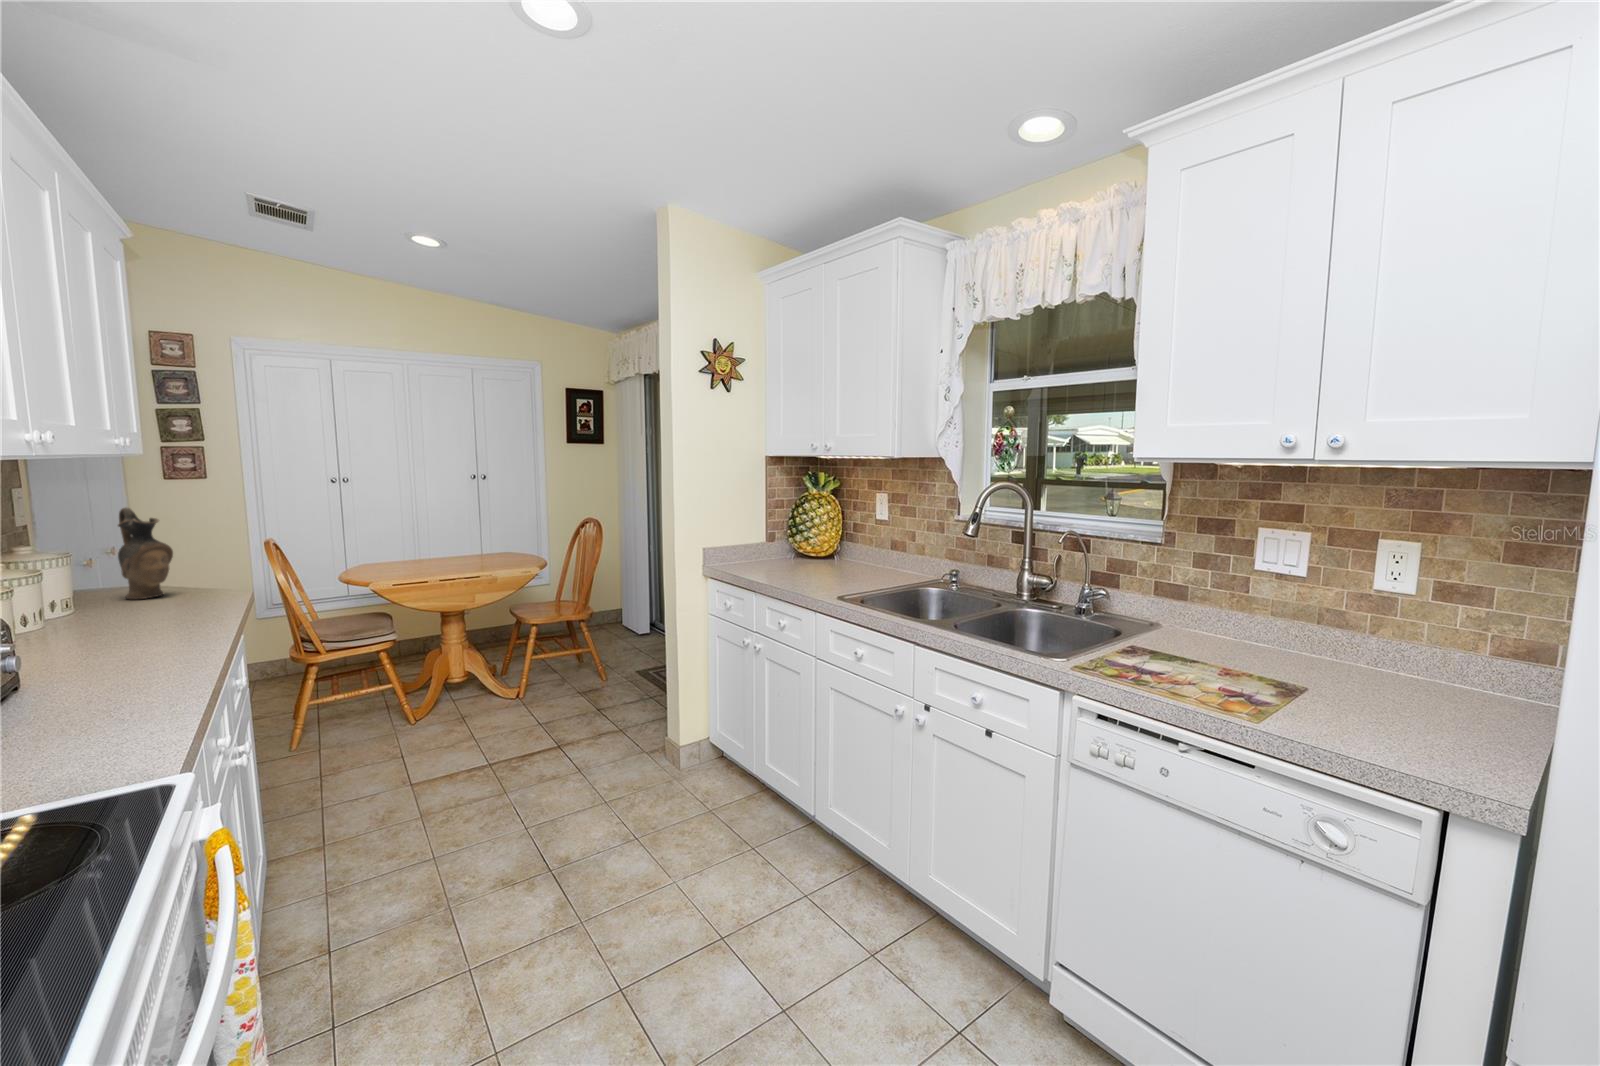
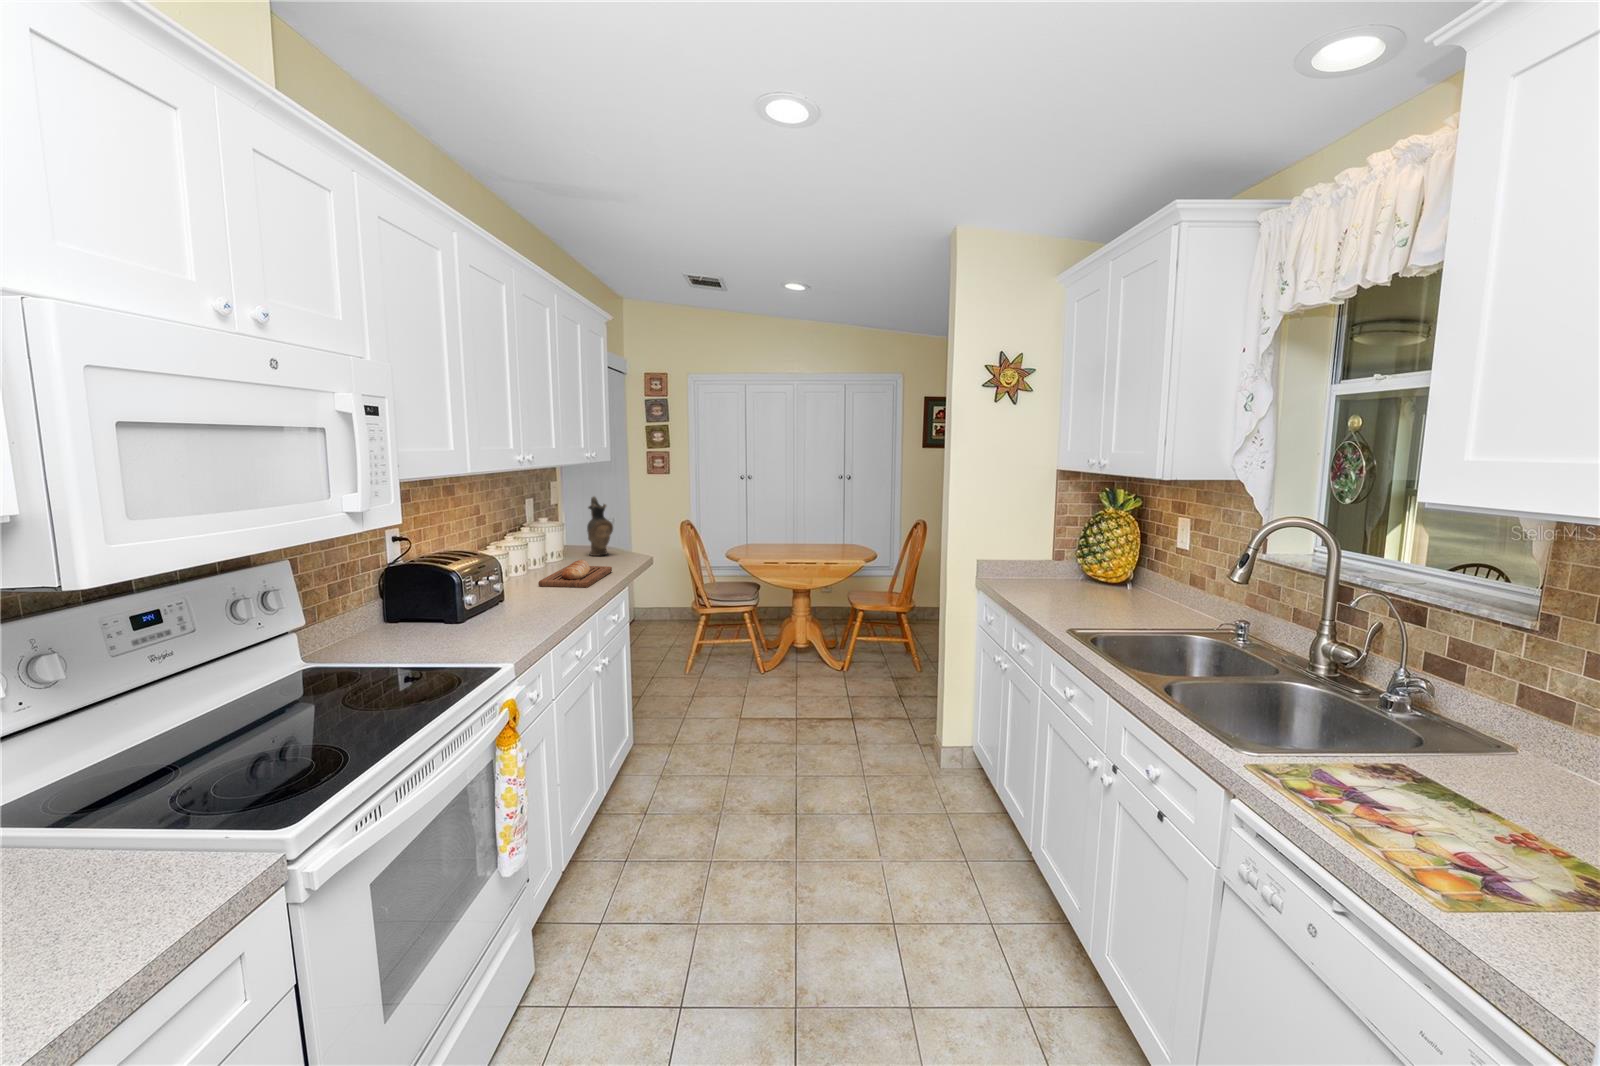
bread loaf: none [75,603,207,654] -> present [538,560,612,588]

